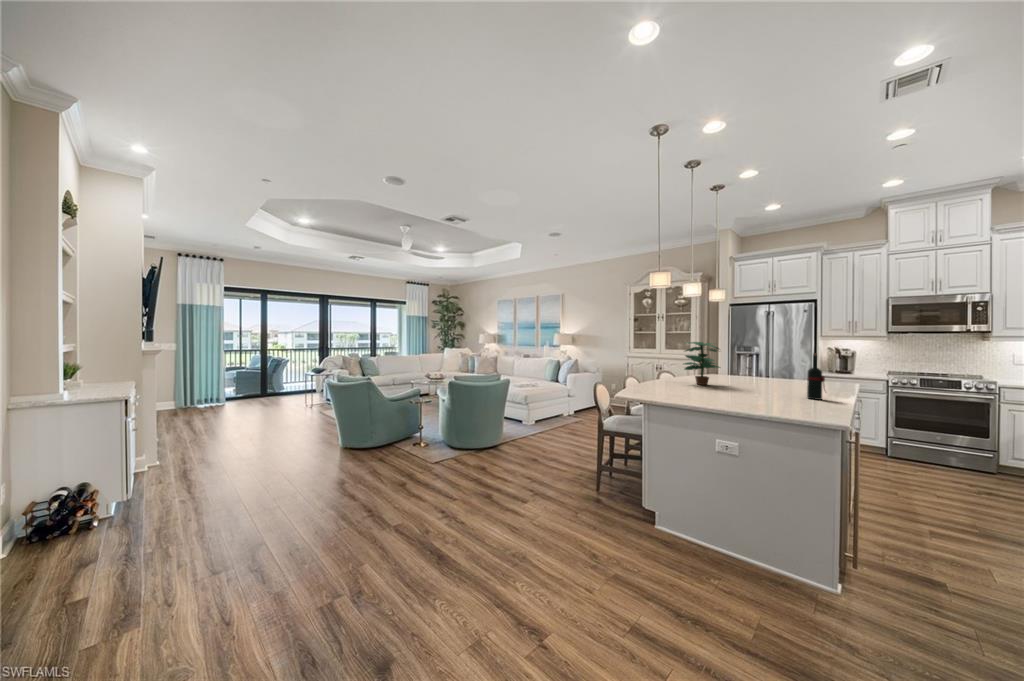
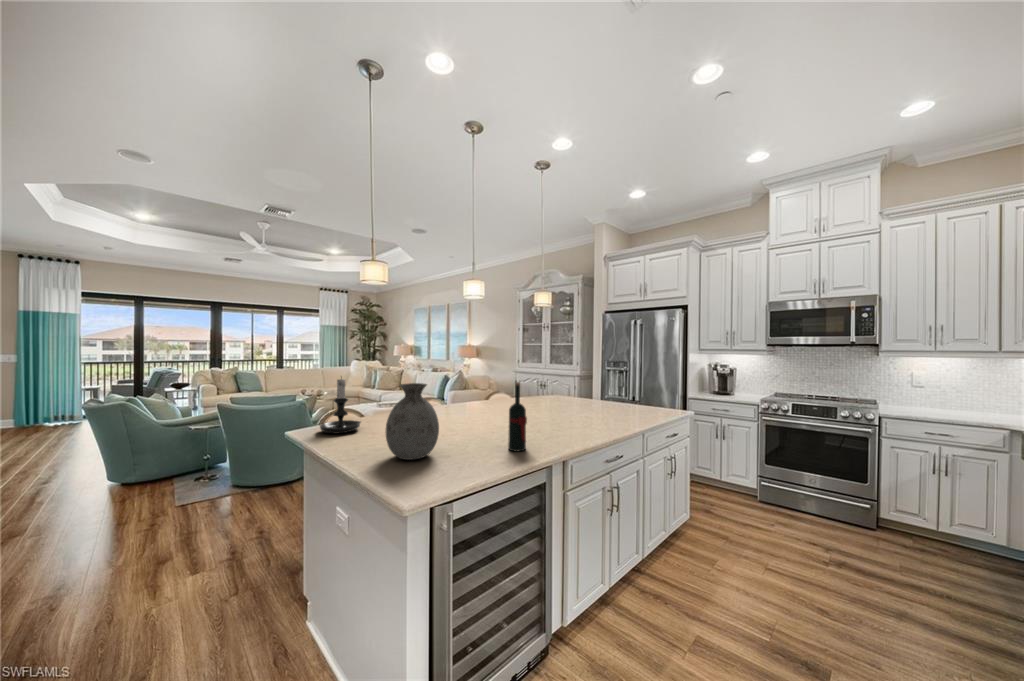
potted plant: present [684,342,720,385] -> none [443,359,494,417]
candle holder: none [639,351,668,393] -> present [320,379,361,434]
vase: none [743,354,785,403] -> present [386,383,439,460]

